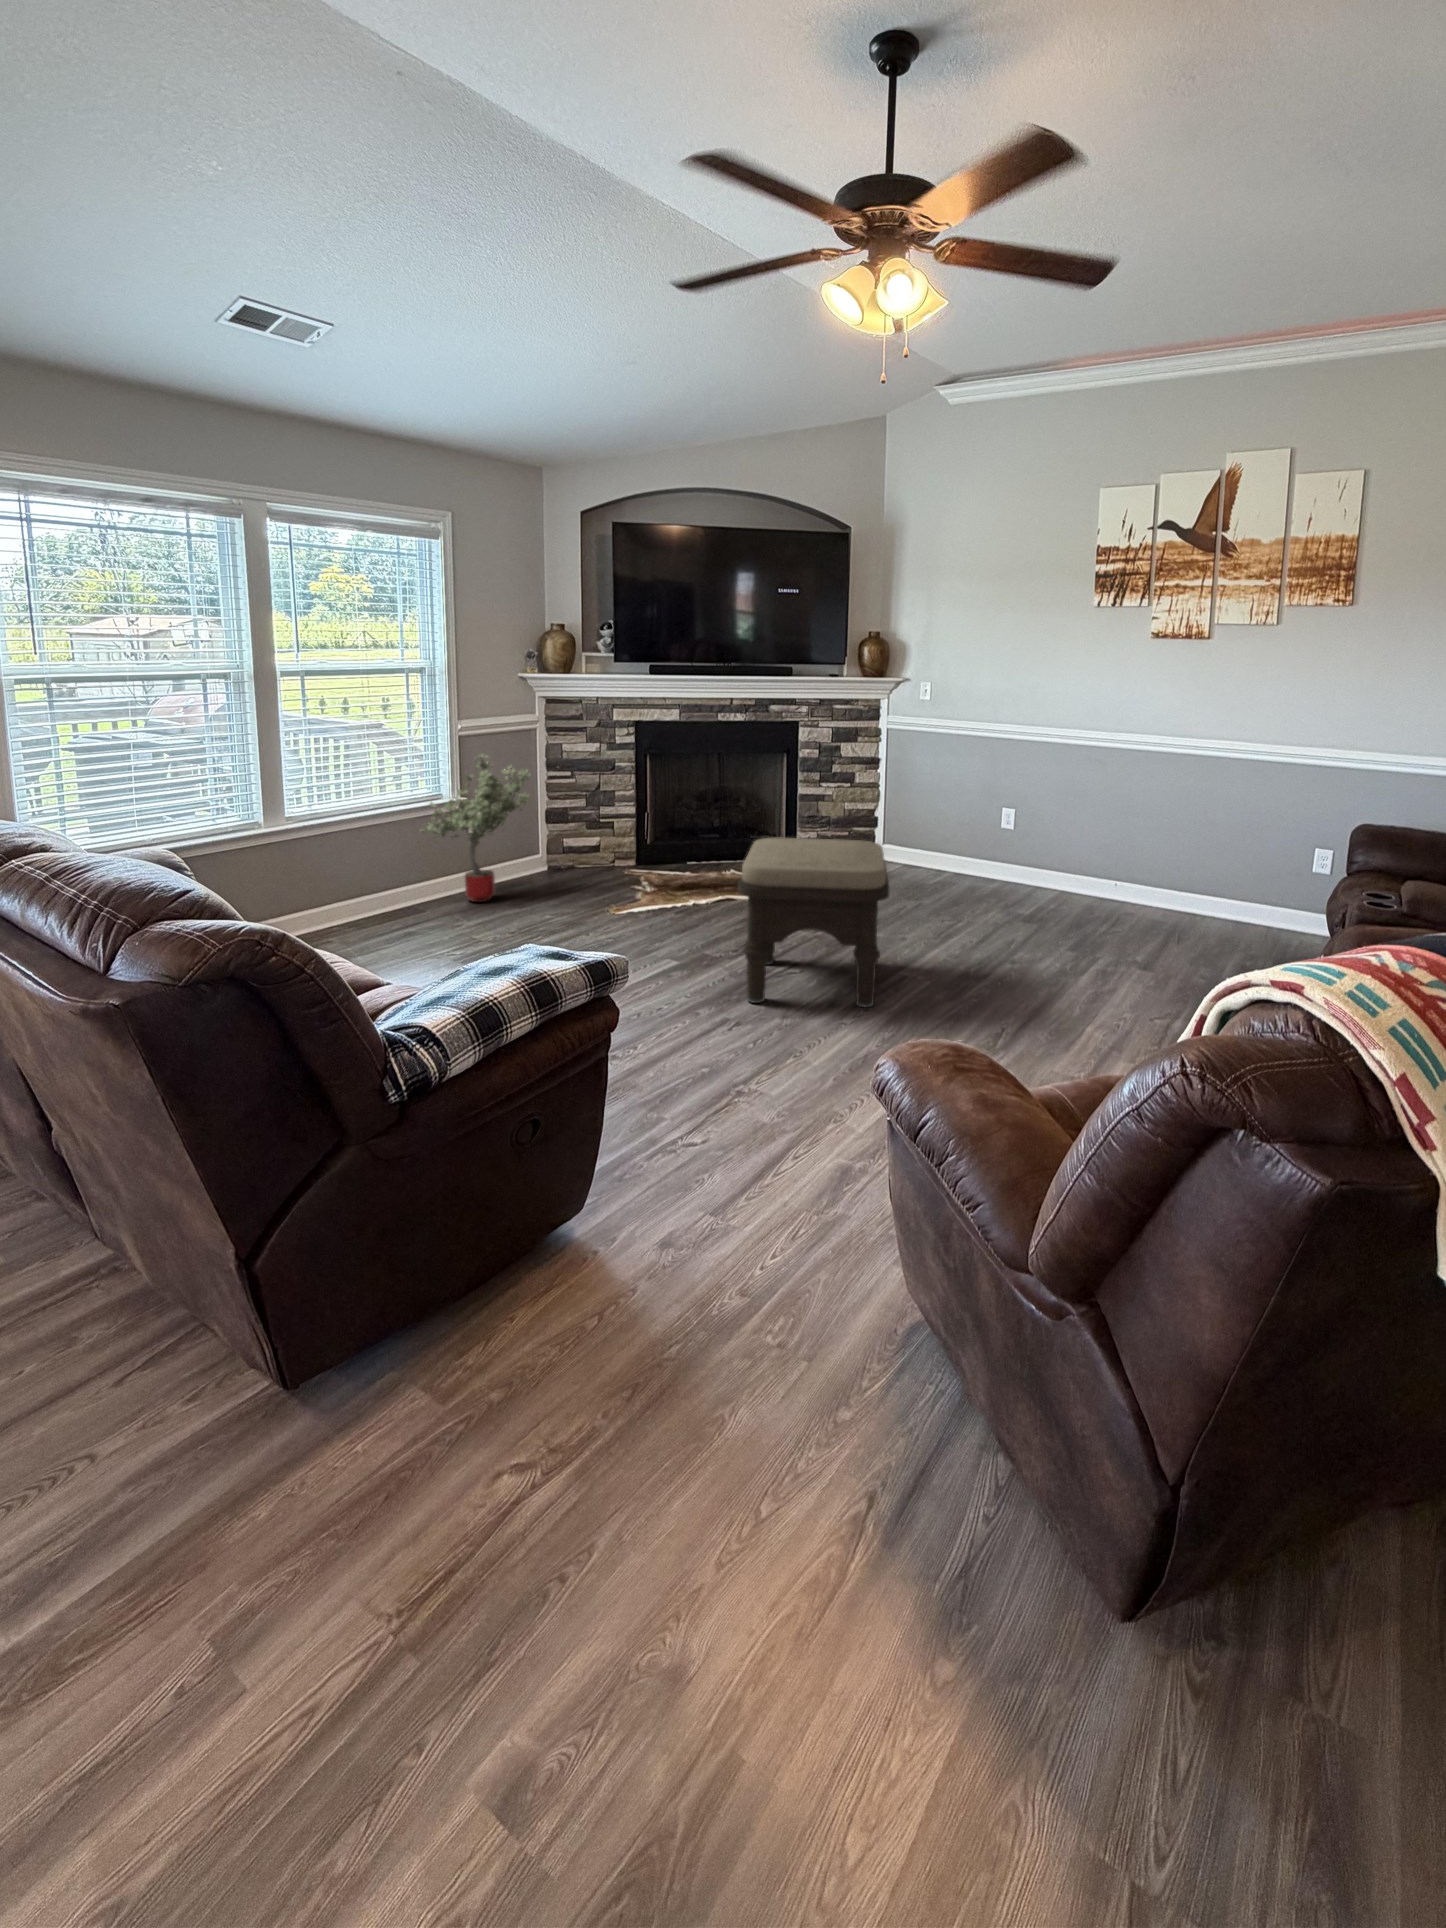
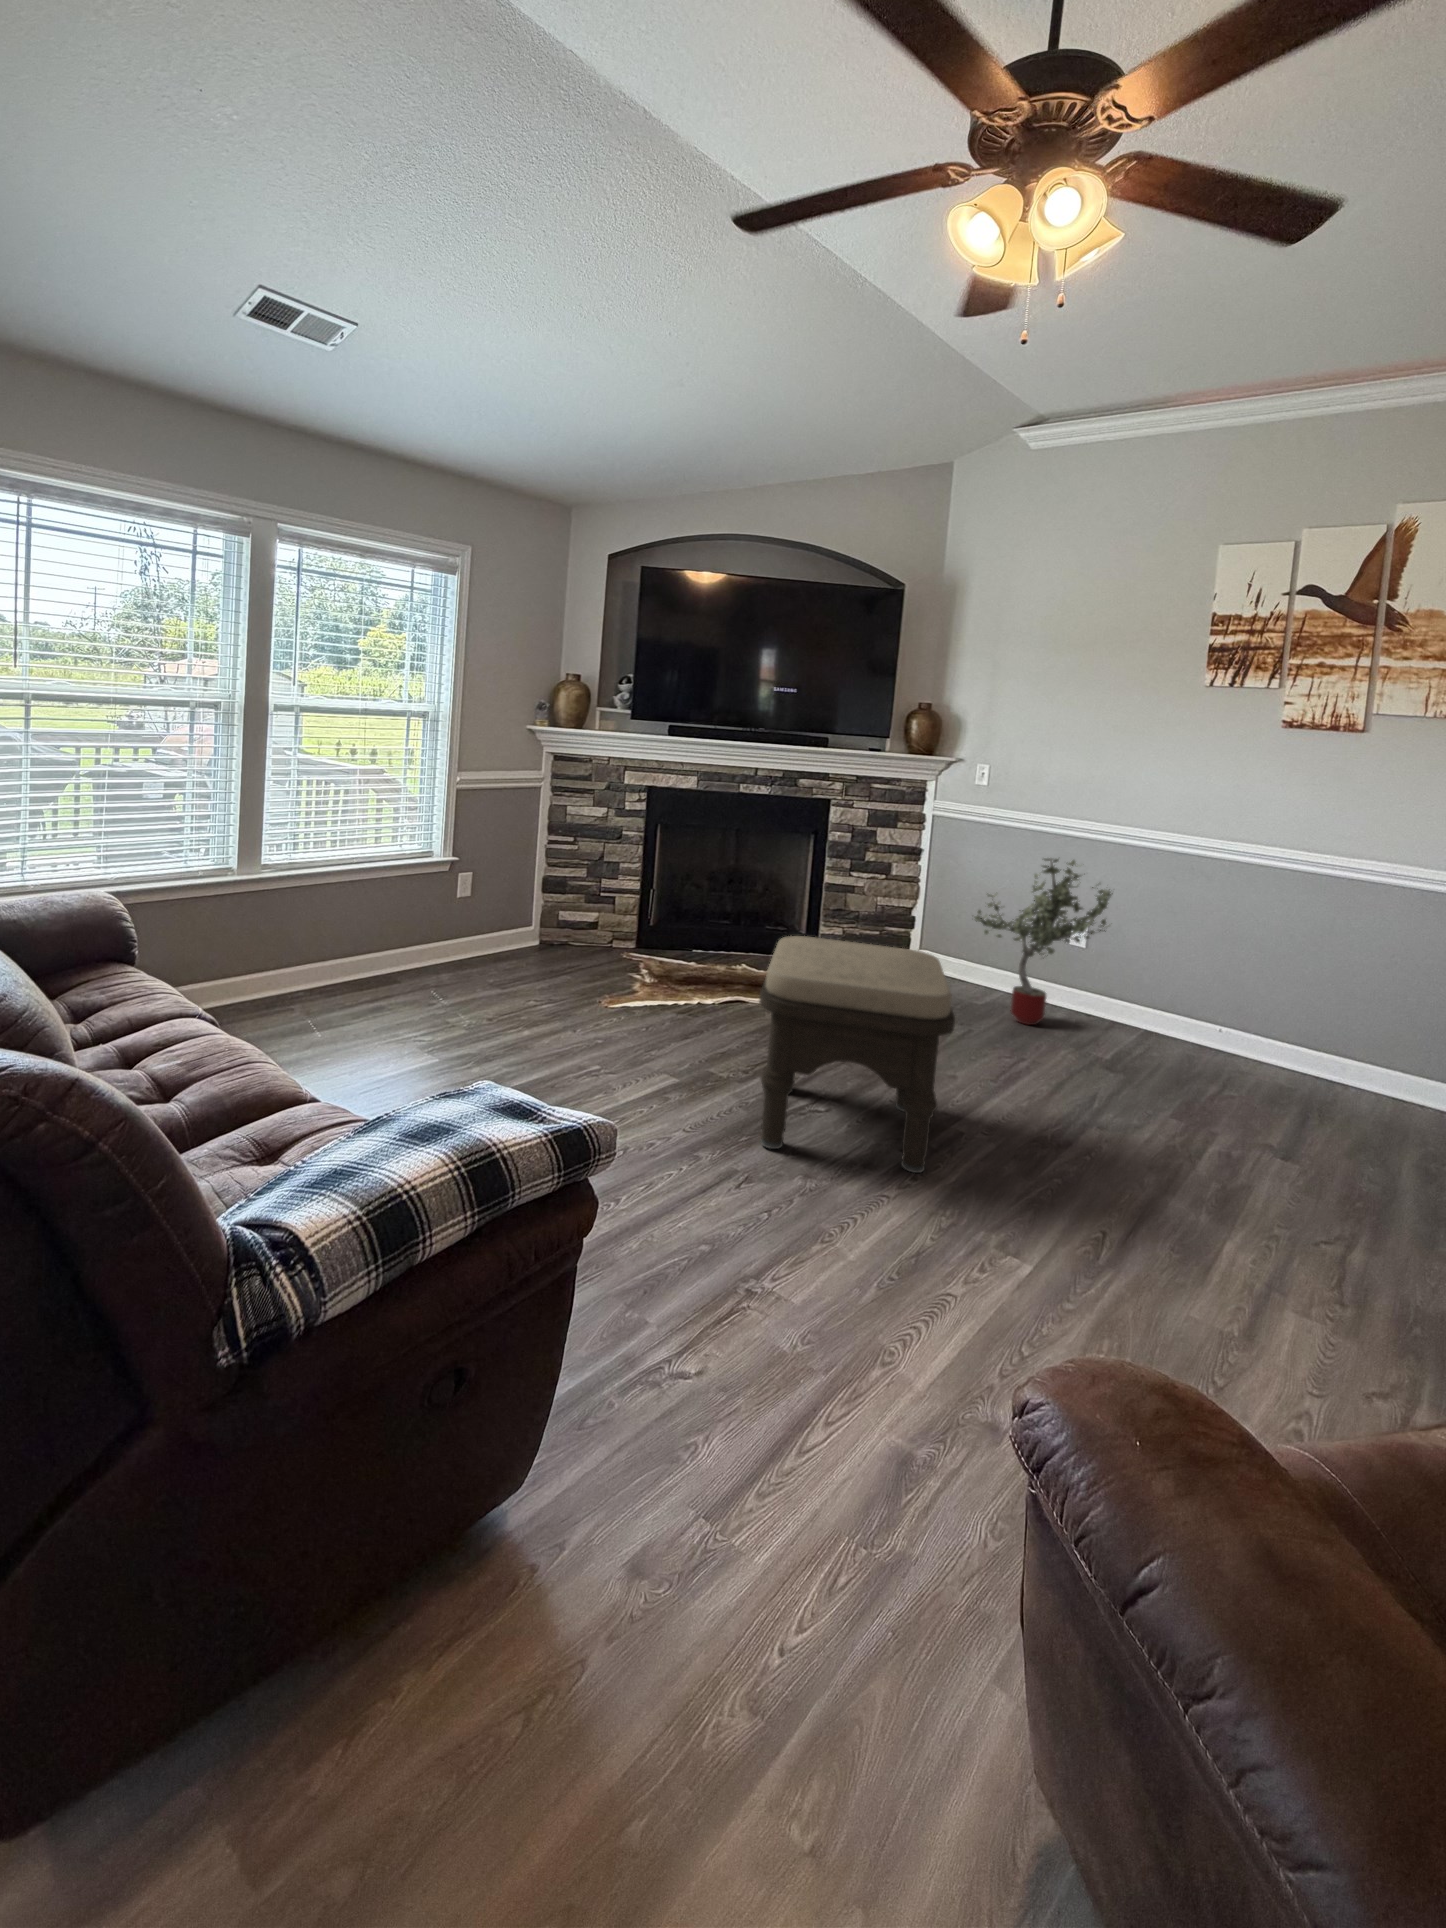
potted tree: present [422,754,530,902] -> present [974,858,1113,1025]

